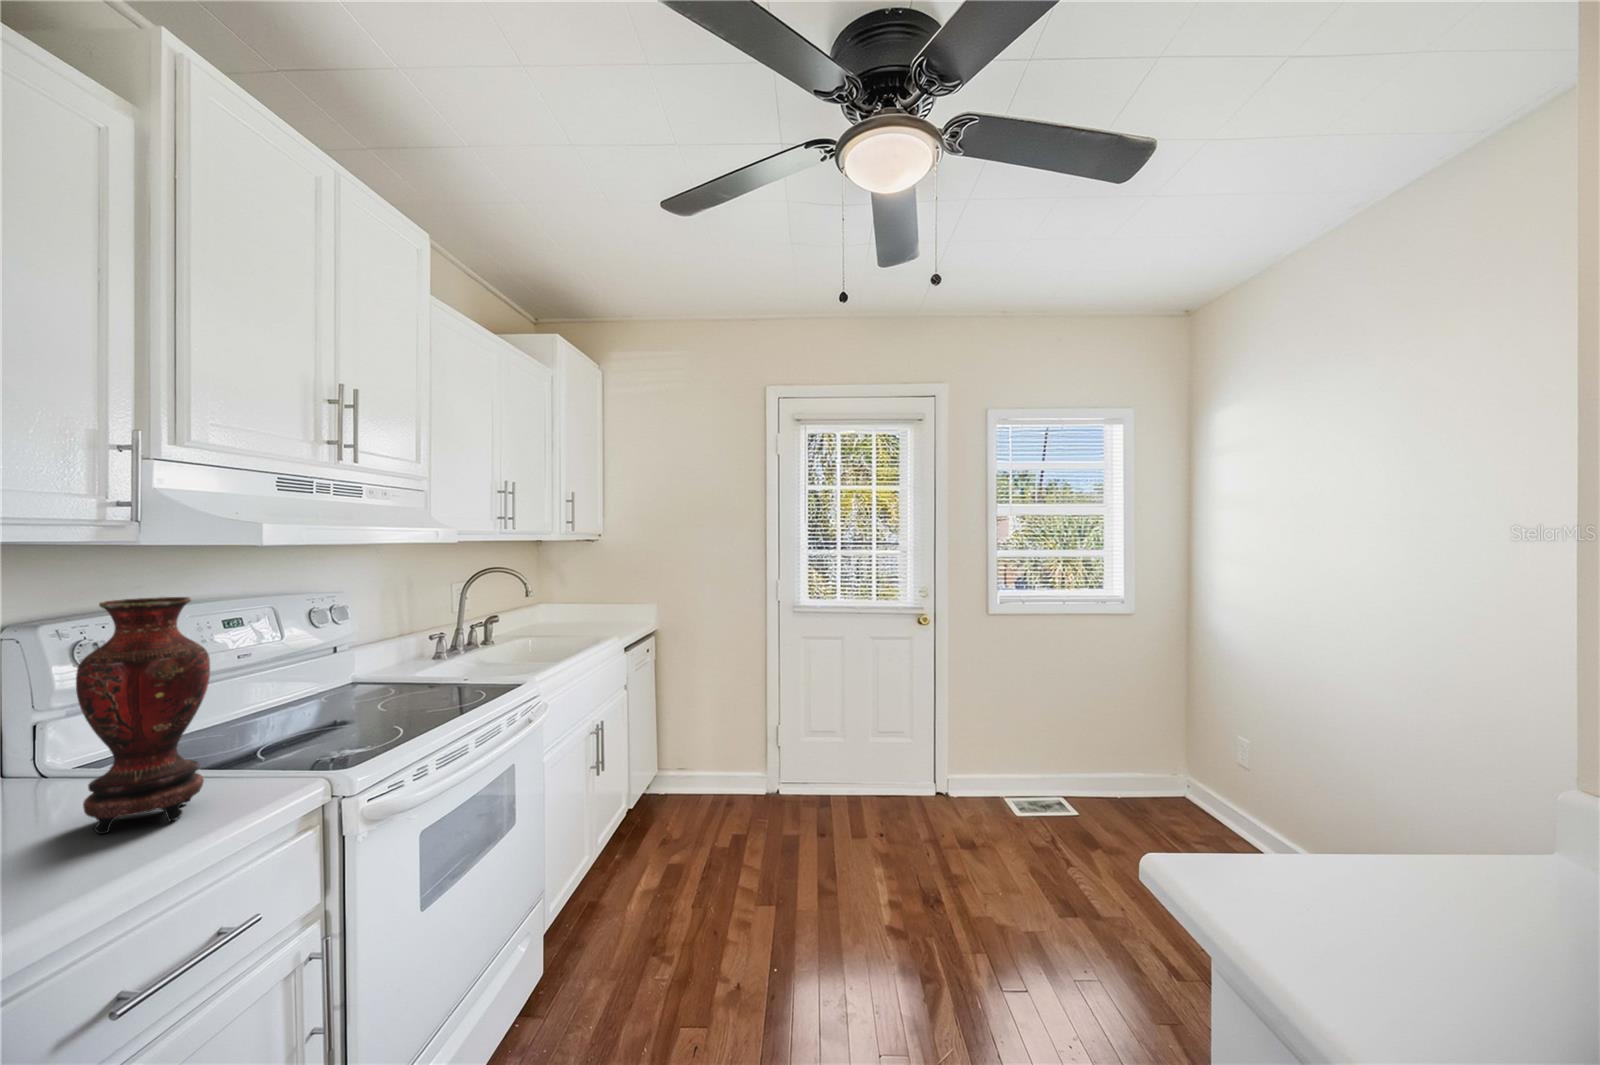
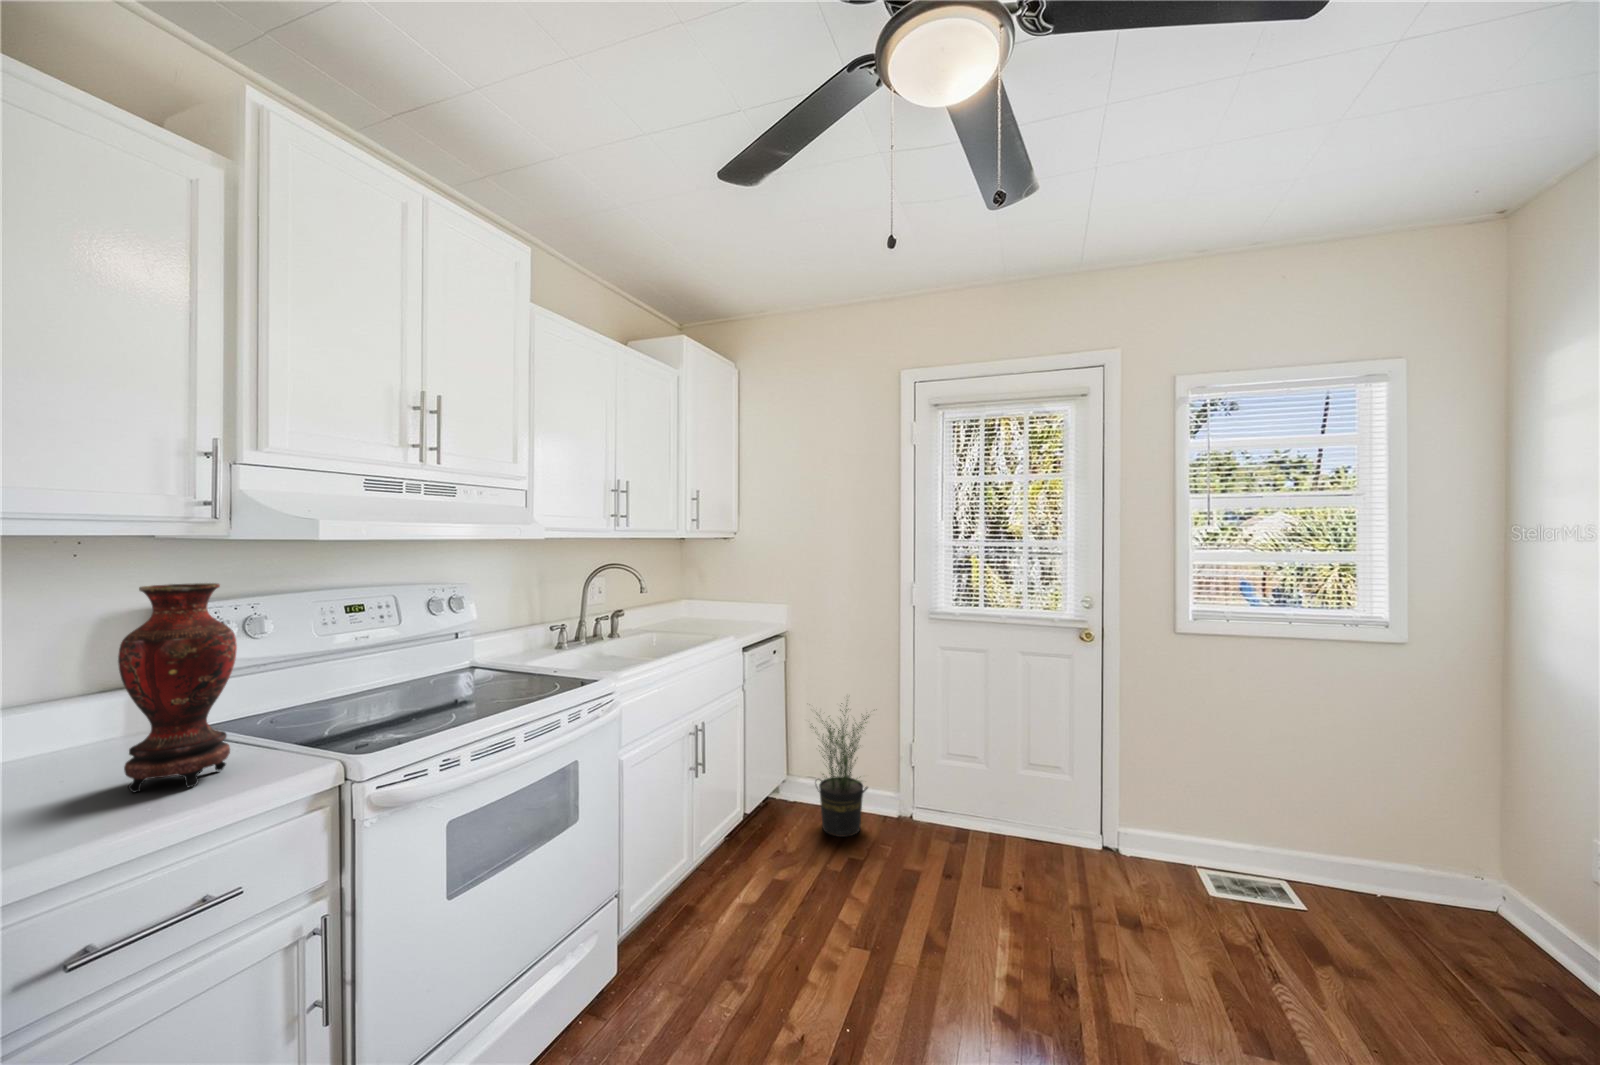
potted plant: none [680,685,756,819] -> present [812,703,869,837]

